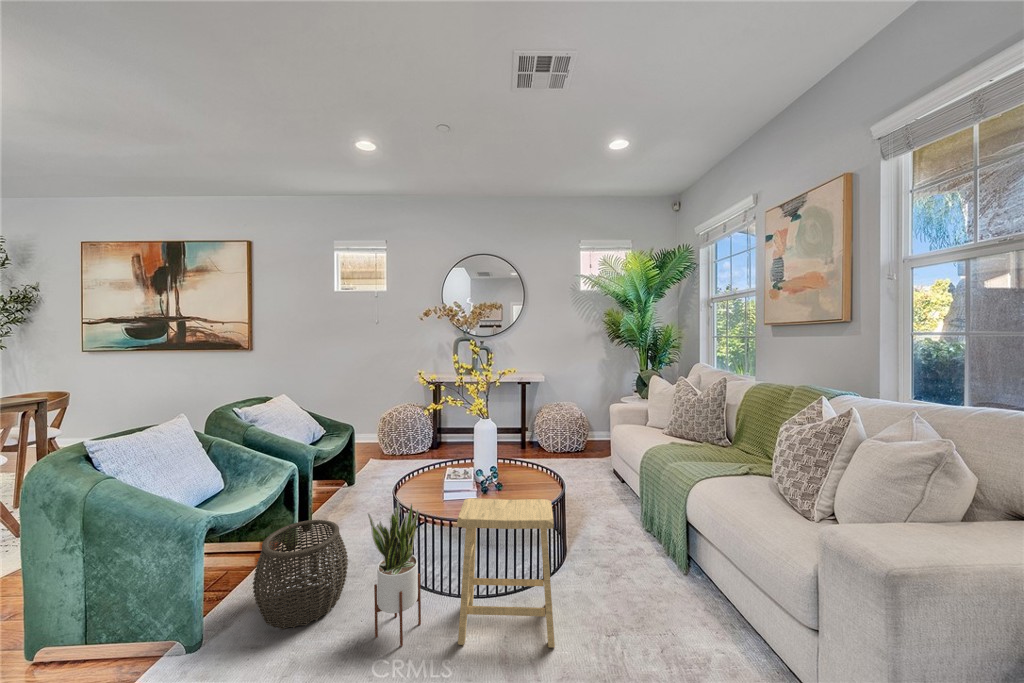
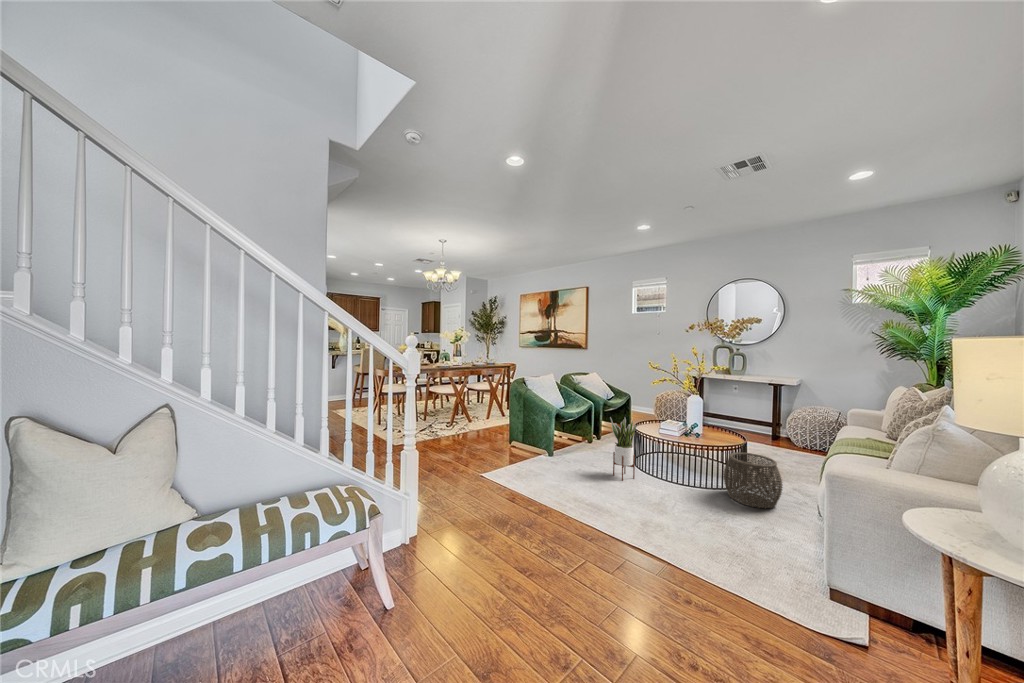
footstool: present [457,498,555,648] -> none [647,425,708,505]
woven basket: present [253,520,348,629] -> present [723,452,783,509]

